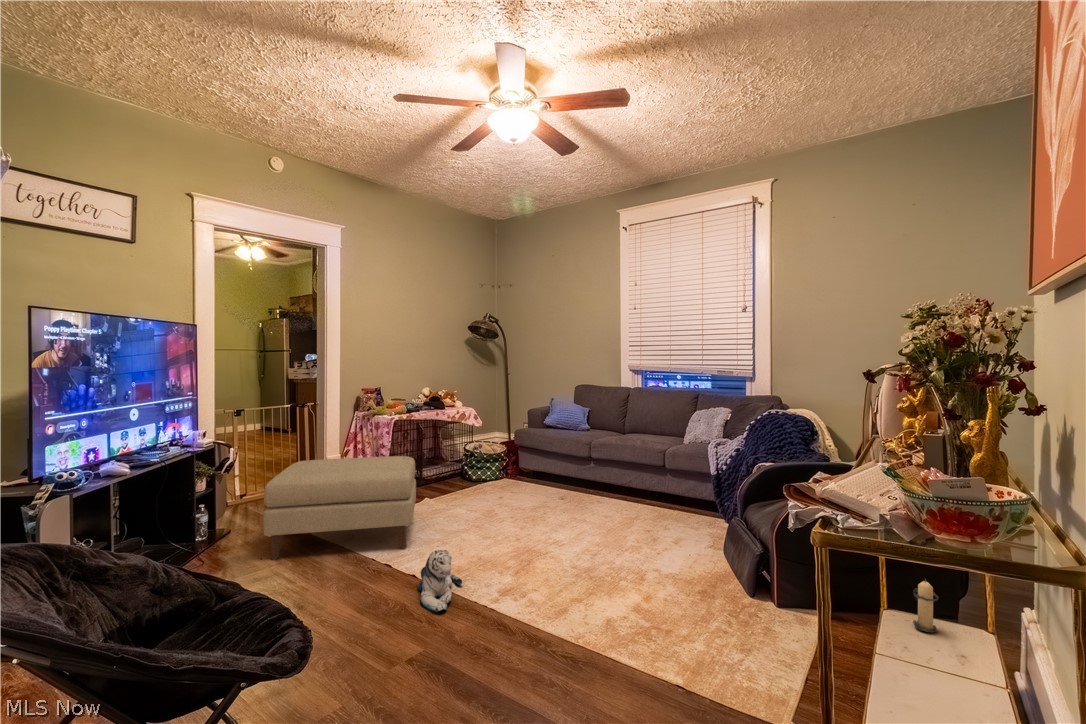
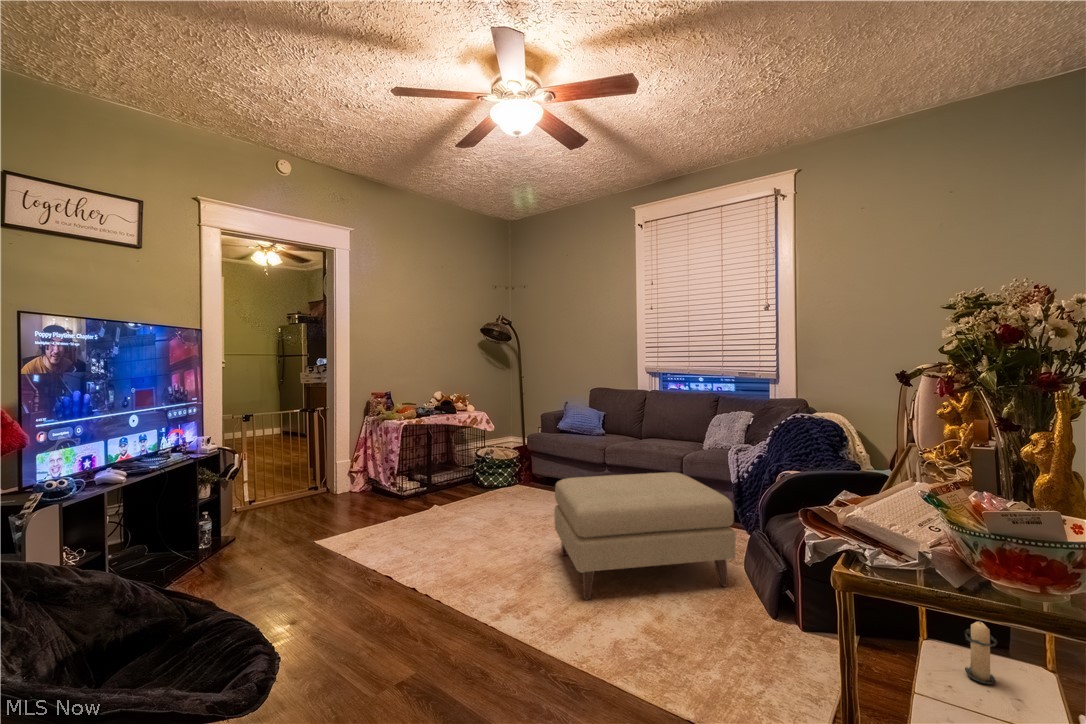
ottoman: present [263,456,416,560] -> present [554,472,736,600]
plush toy: present [417,550,462,613] -> none [413,564,460,632]

